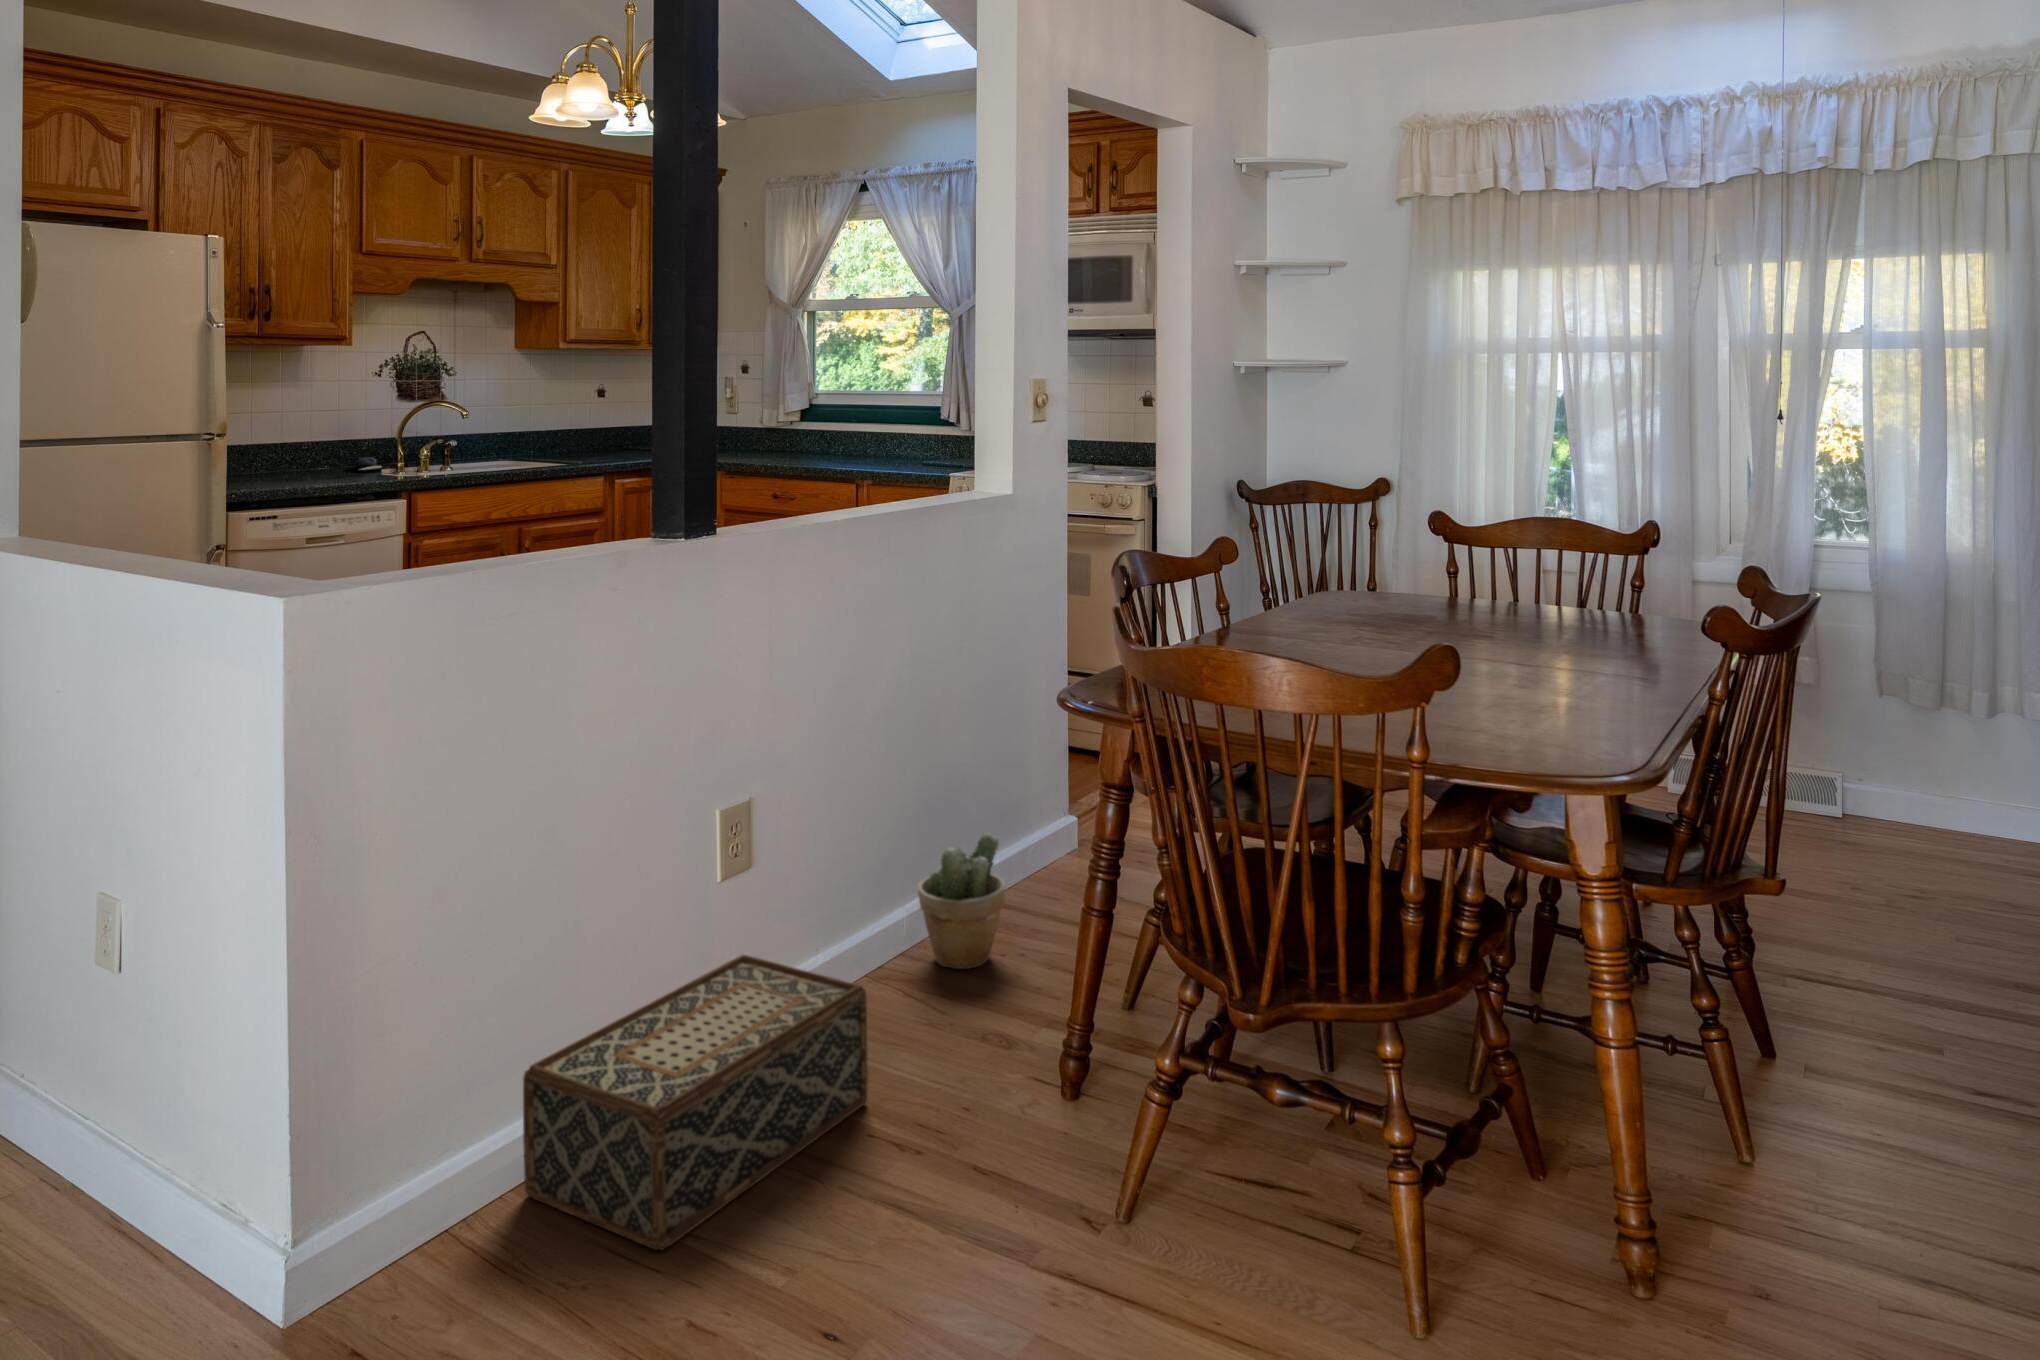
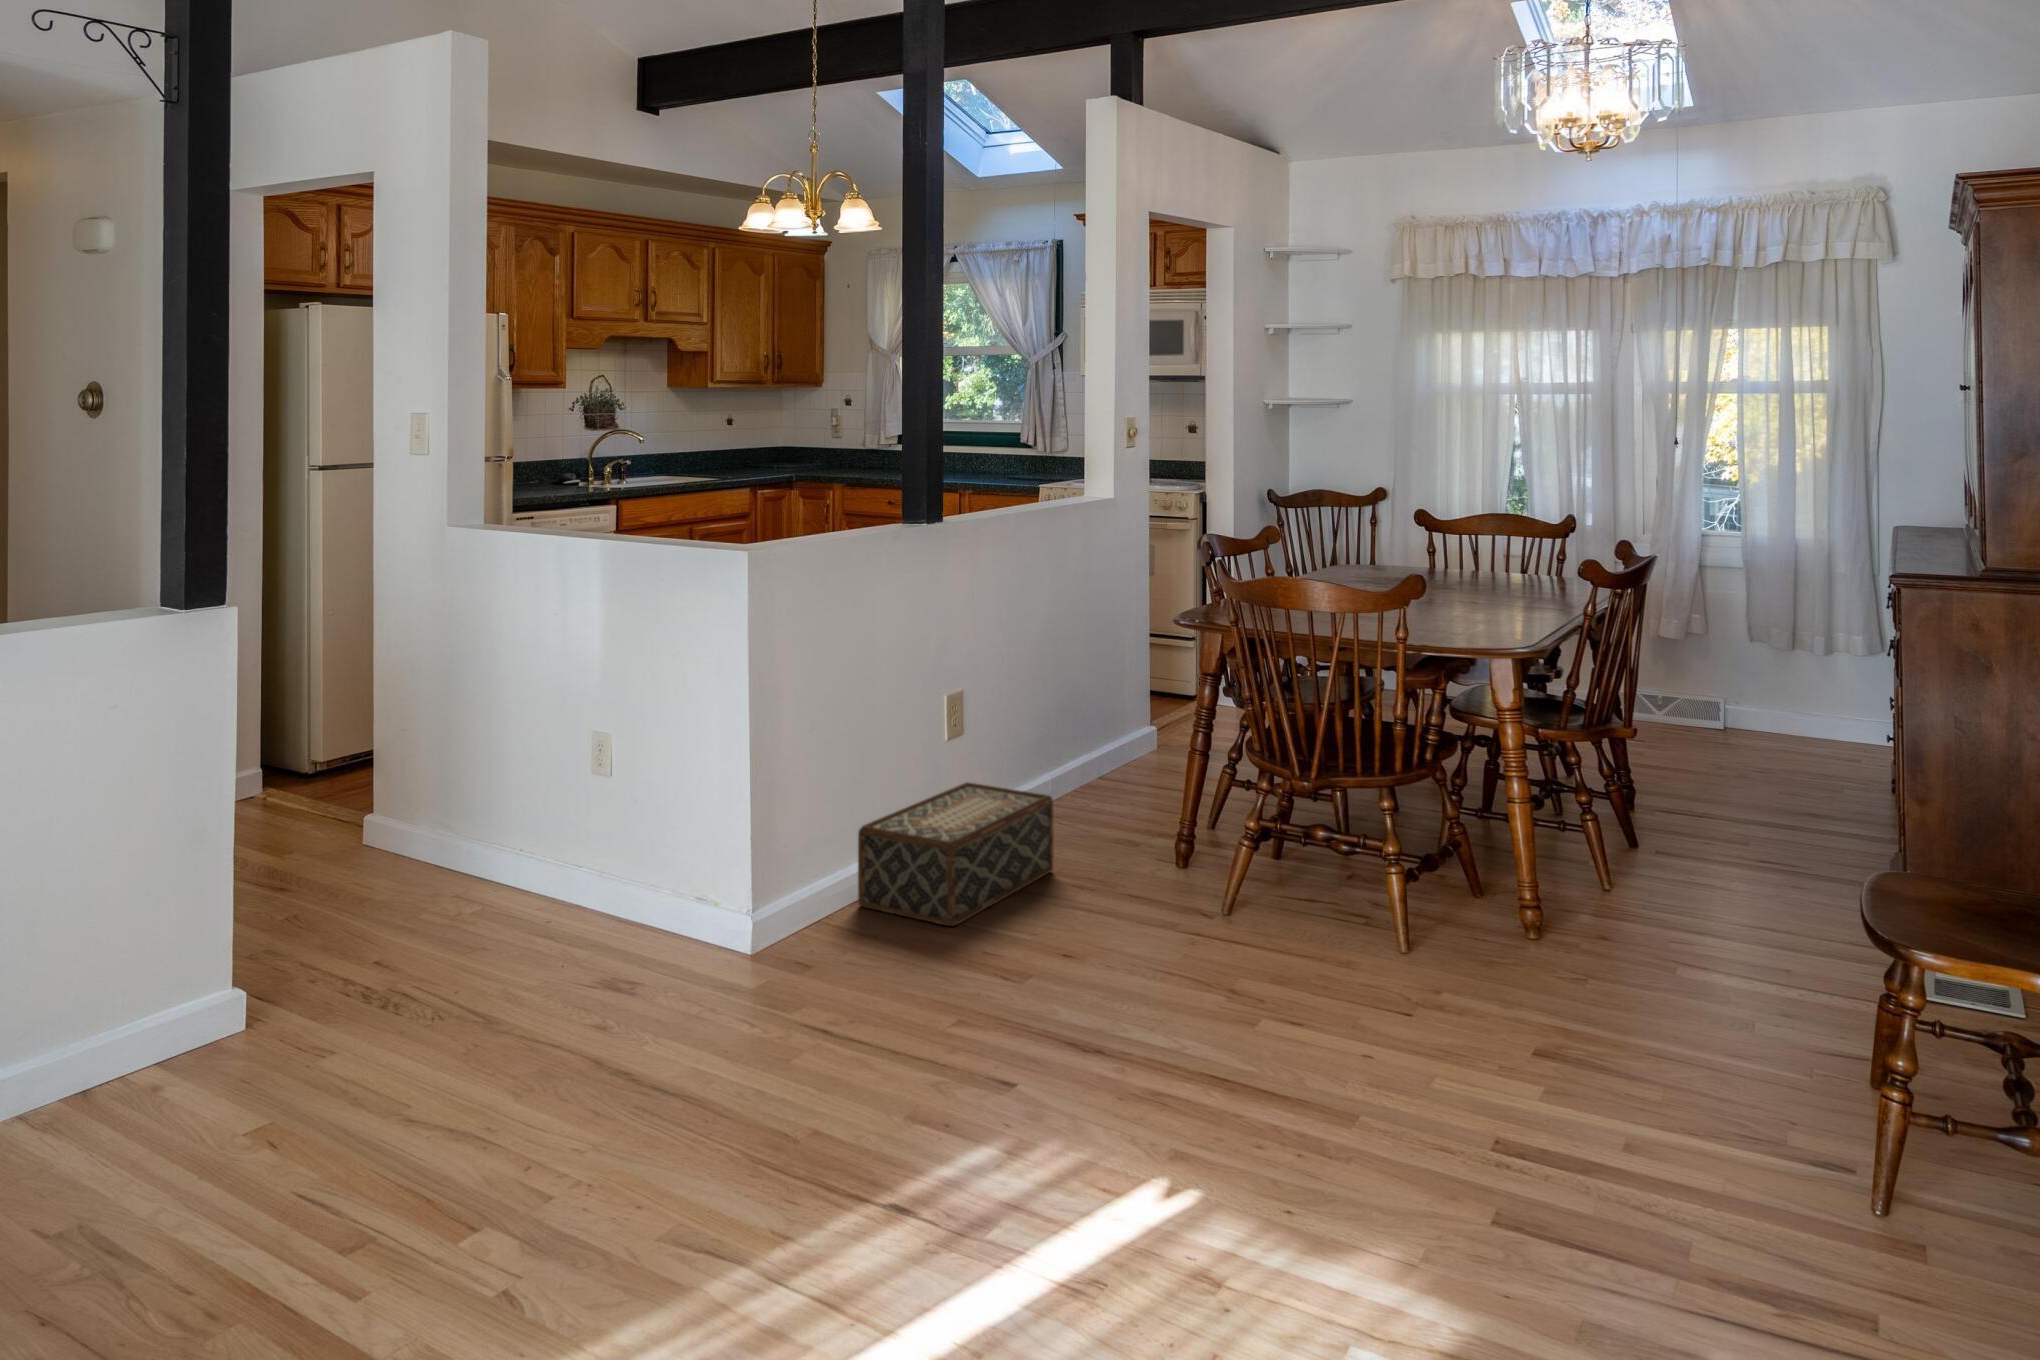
potted plant: present [918,833,1006,969] -> none [1062,723,1123,813]

